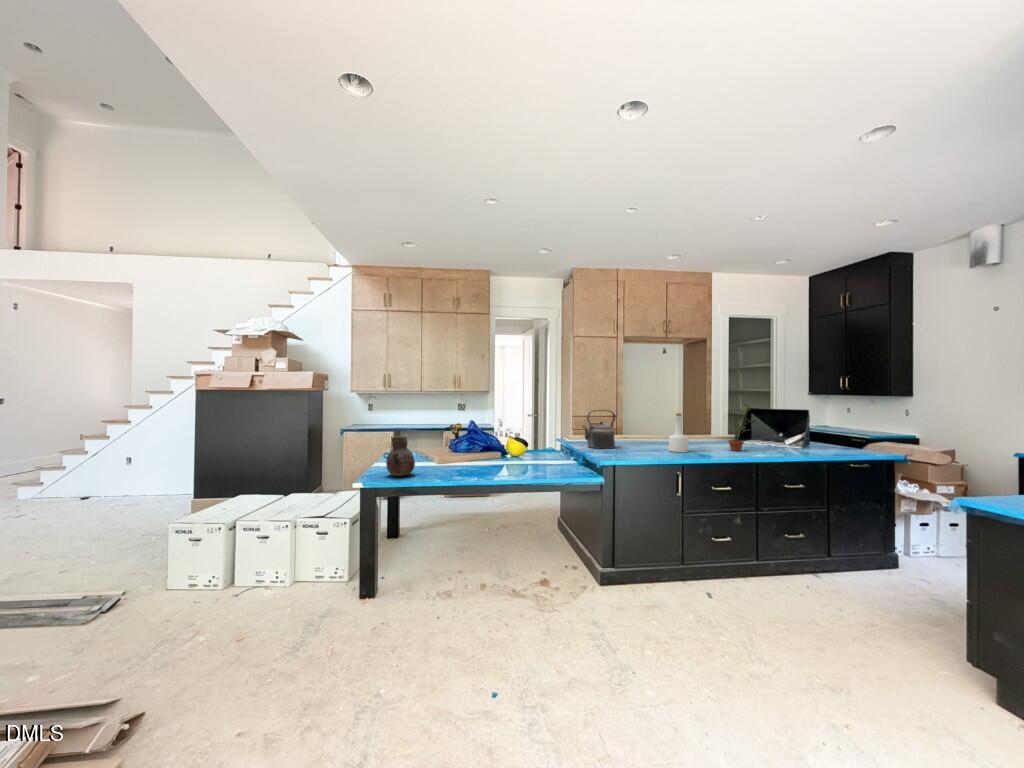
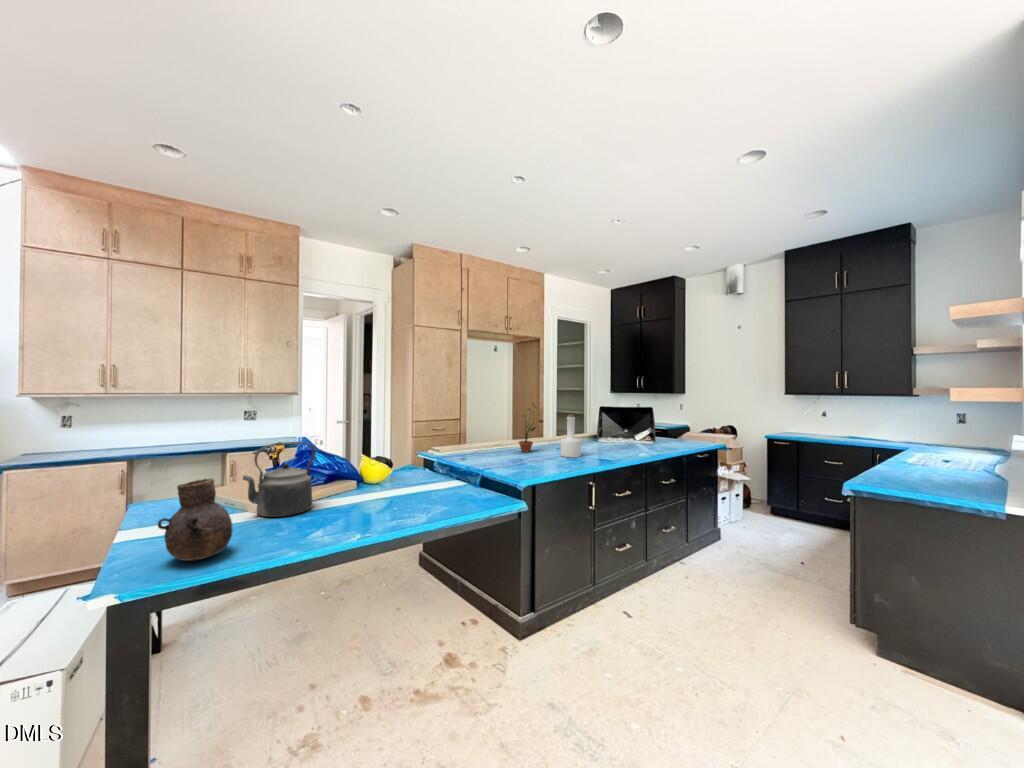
potted plant: present [728,404,755,451] -> present [516,404,543,452]
kettle: present [583,410,615,449] -> present [243,442,315,517]

